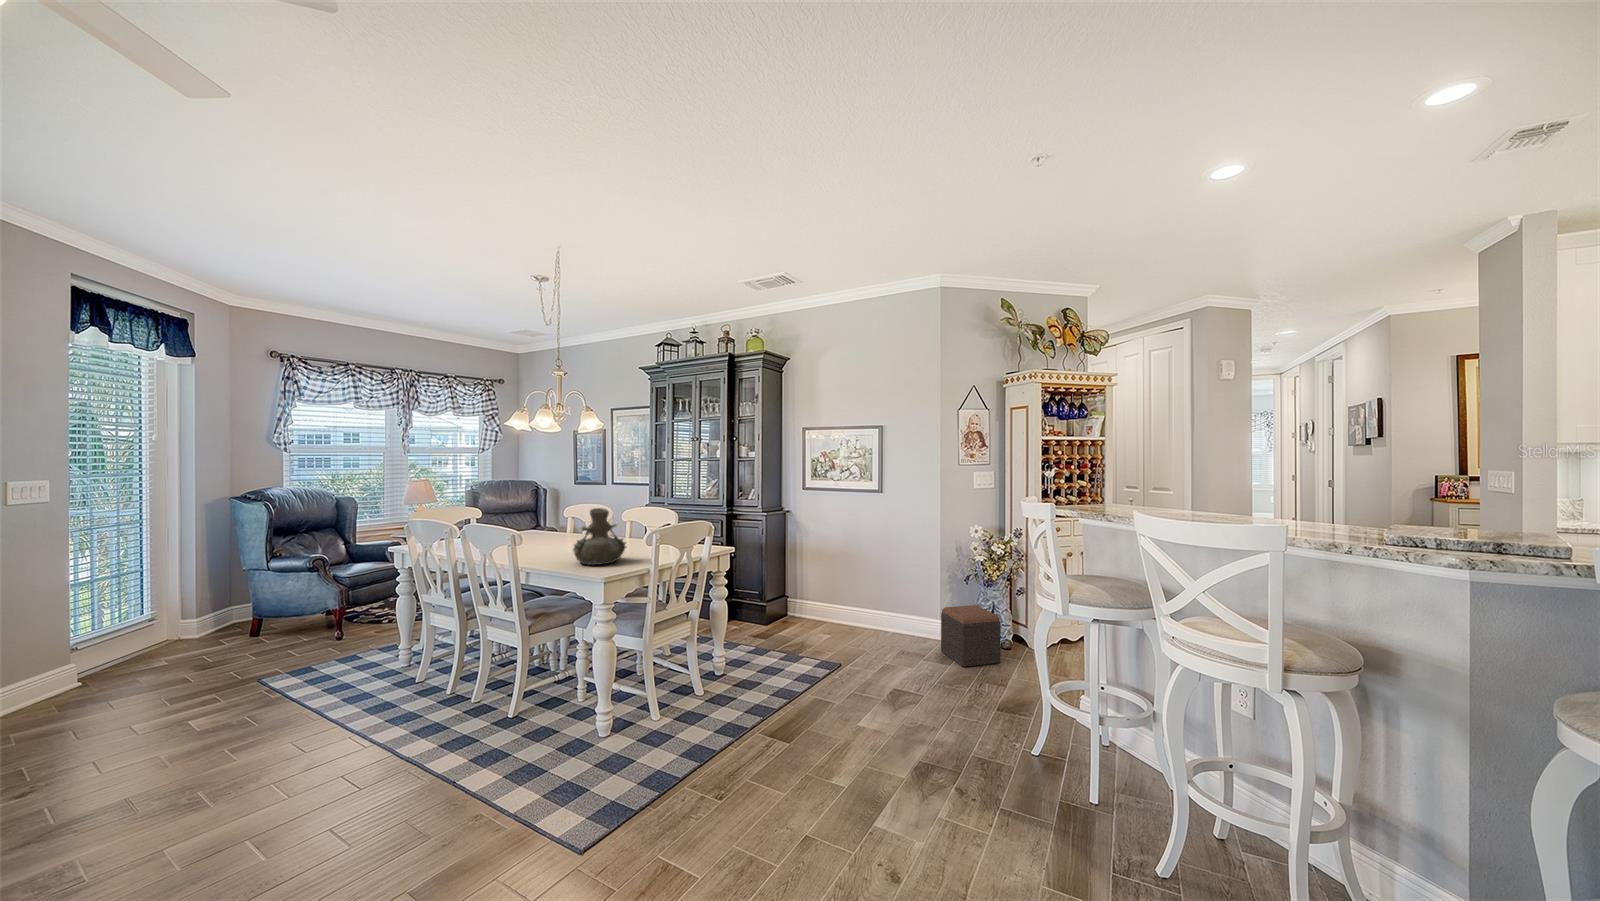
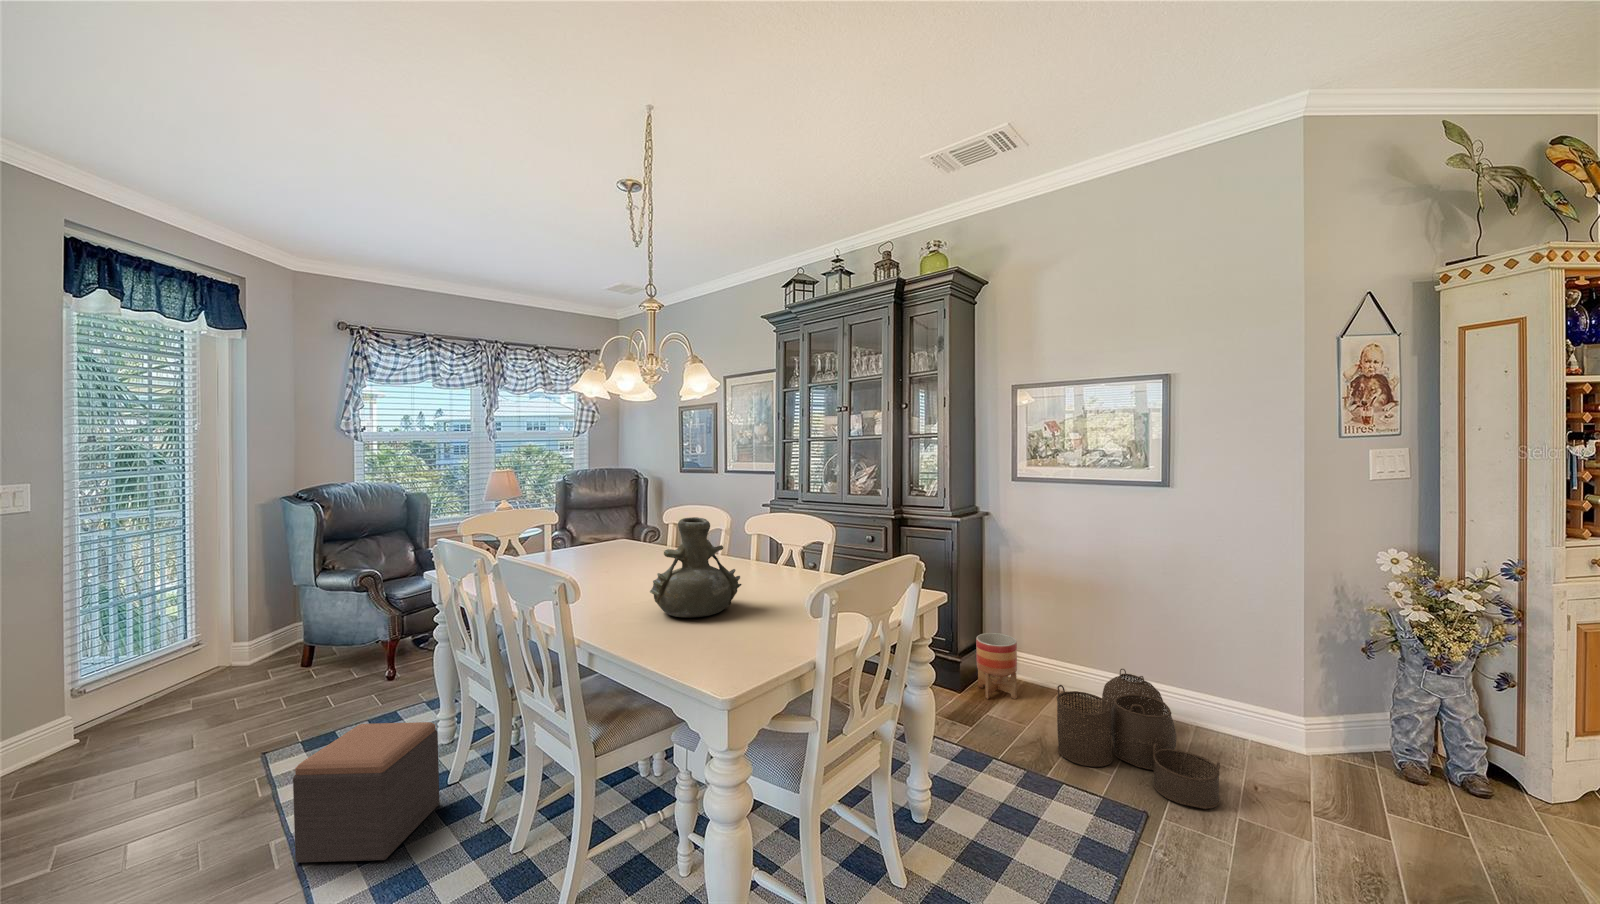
planter: none [777,584,801,624] -> present [976,633,1017,699]
woven basket: none [813,598,887,660] -> present [1057,669,1220,809]
footstool: present [941,605,1001,667] -> present [293,722,440,863]

